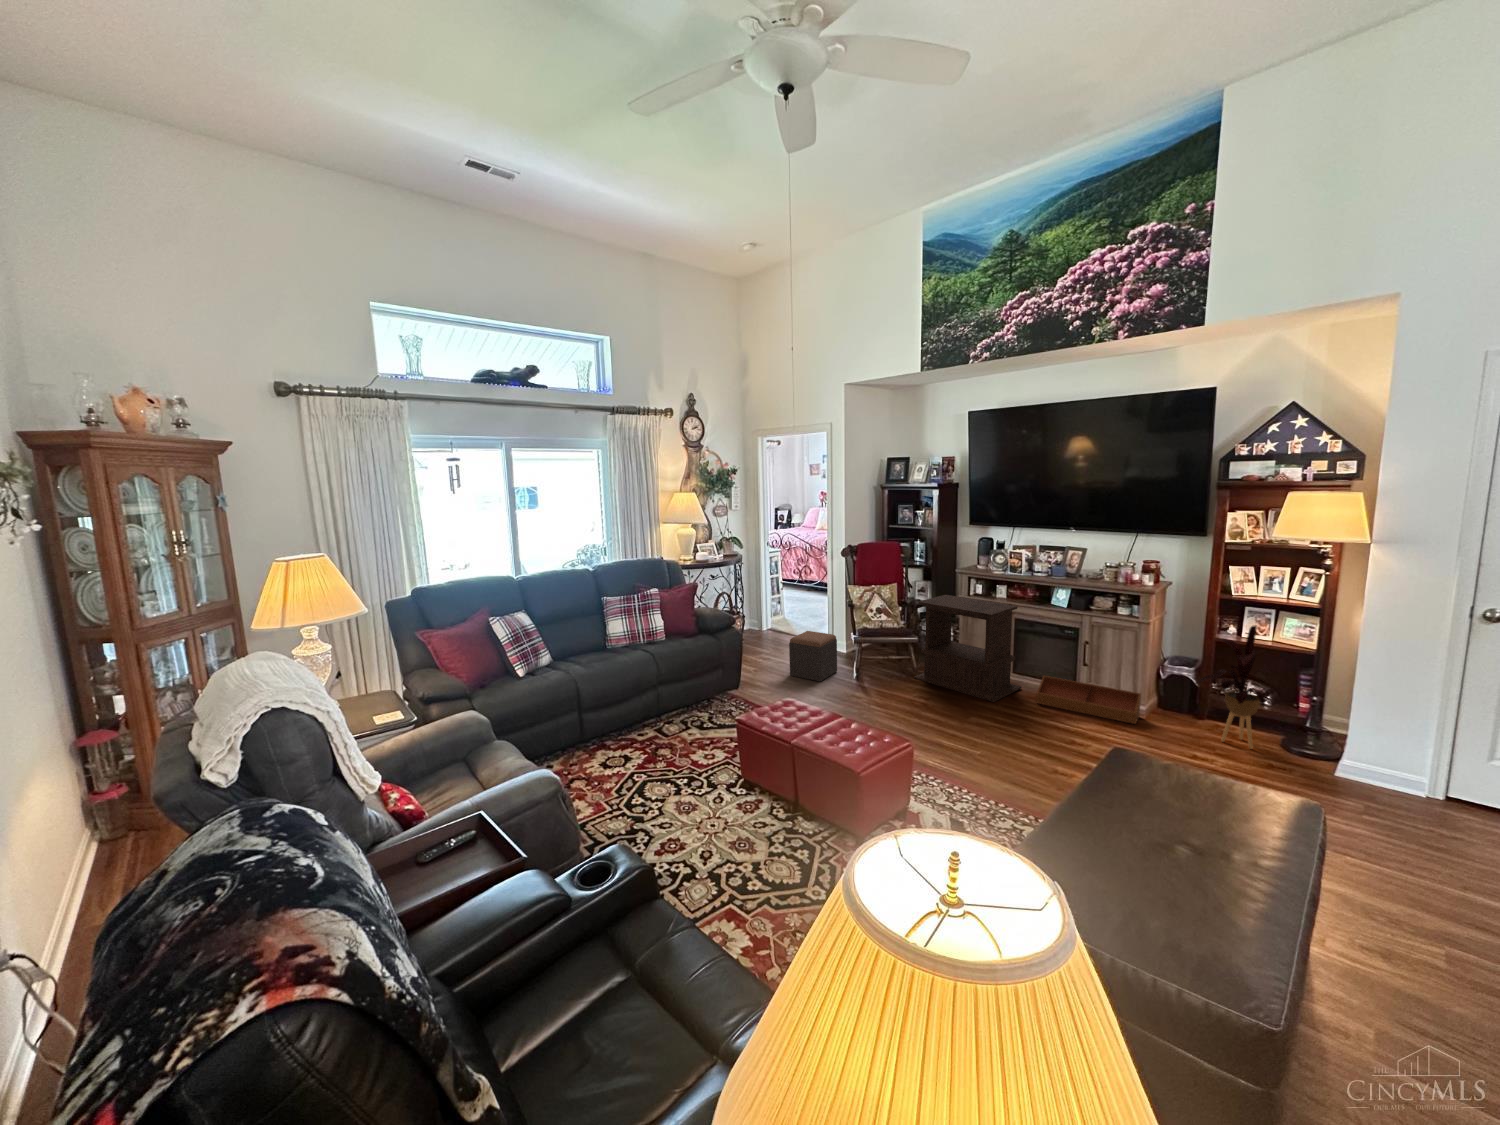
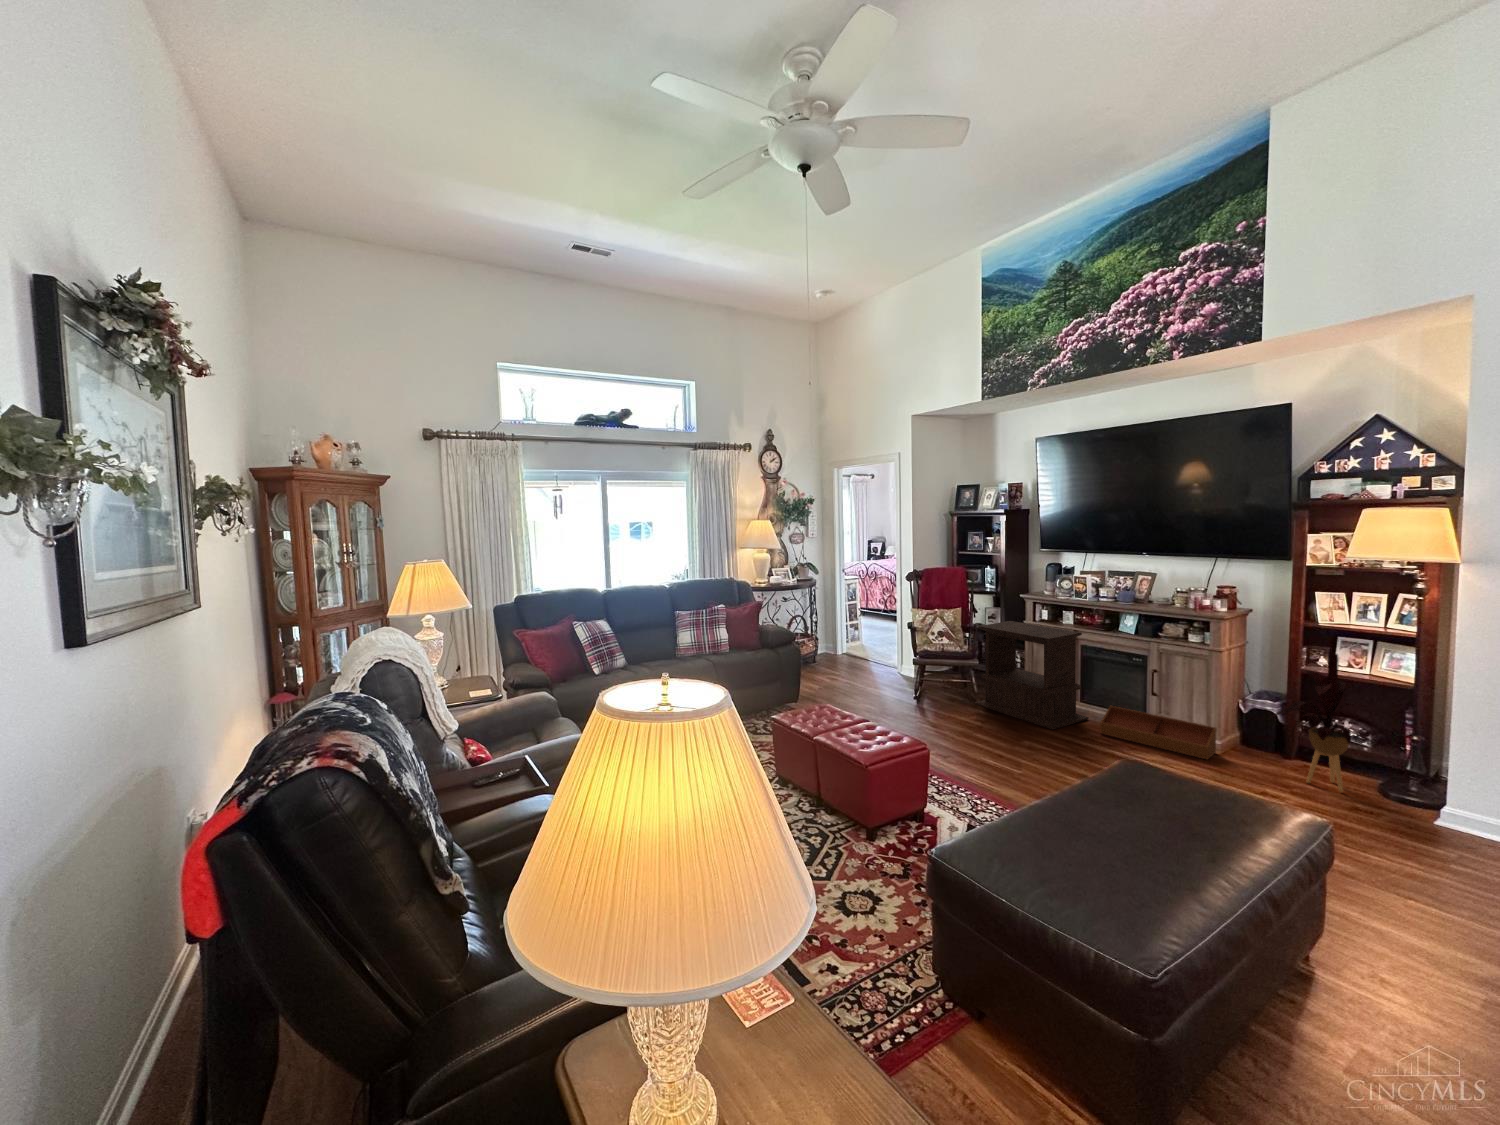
footstool: present [789,631,837,682] -> none [849,653,897,702]

